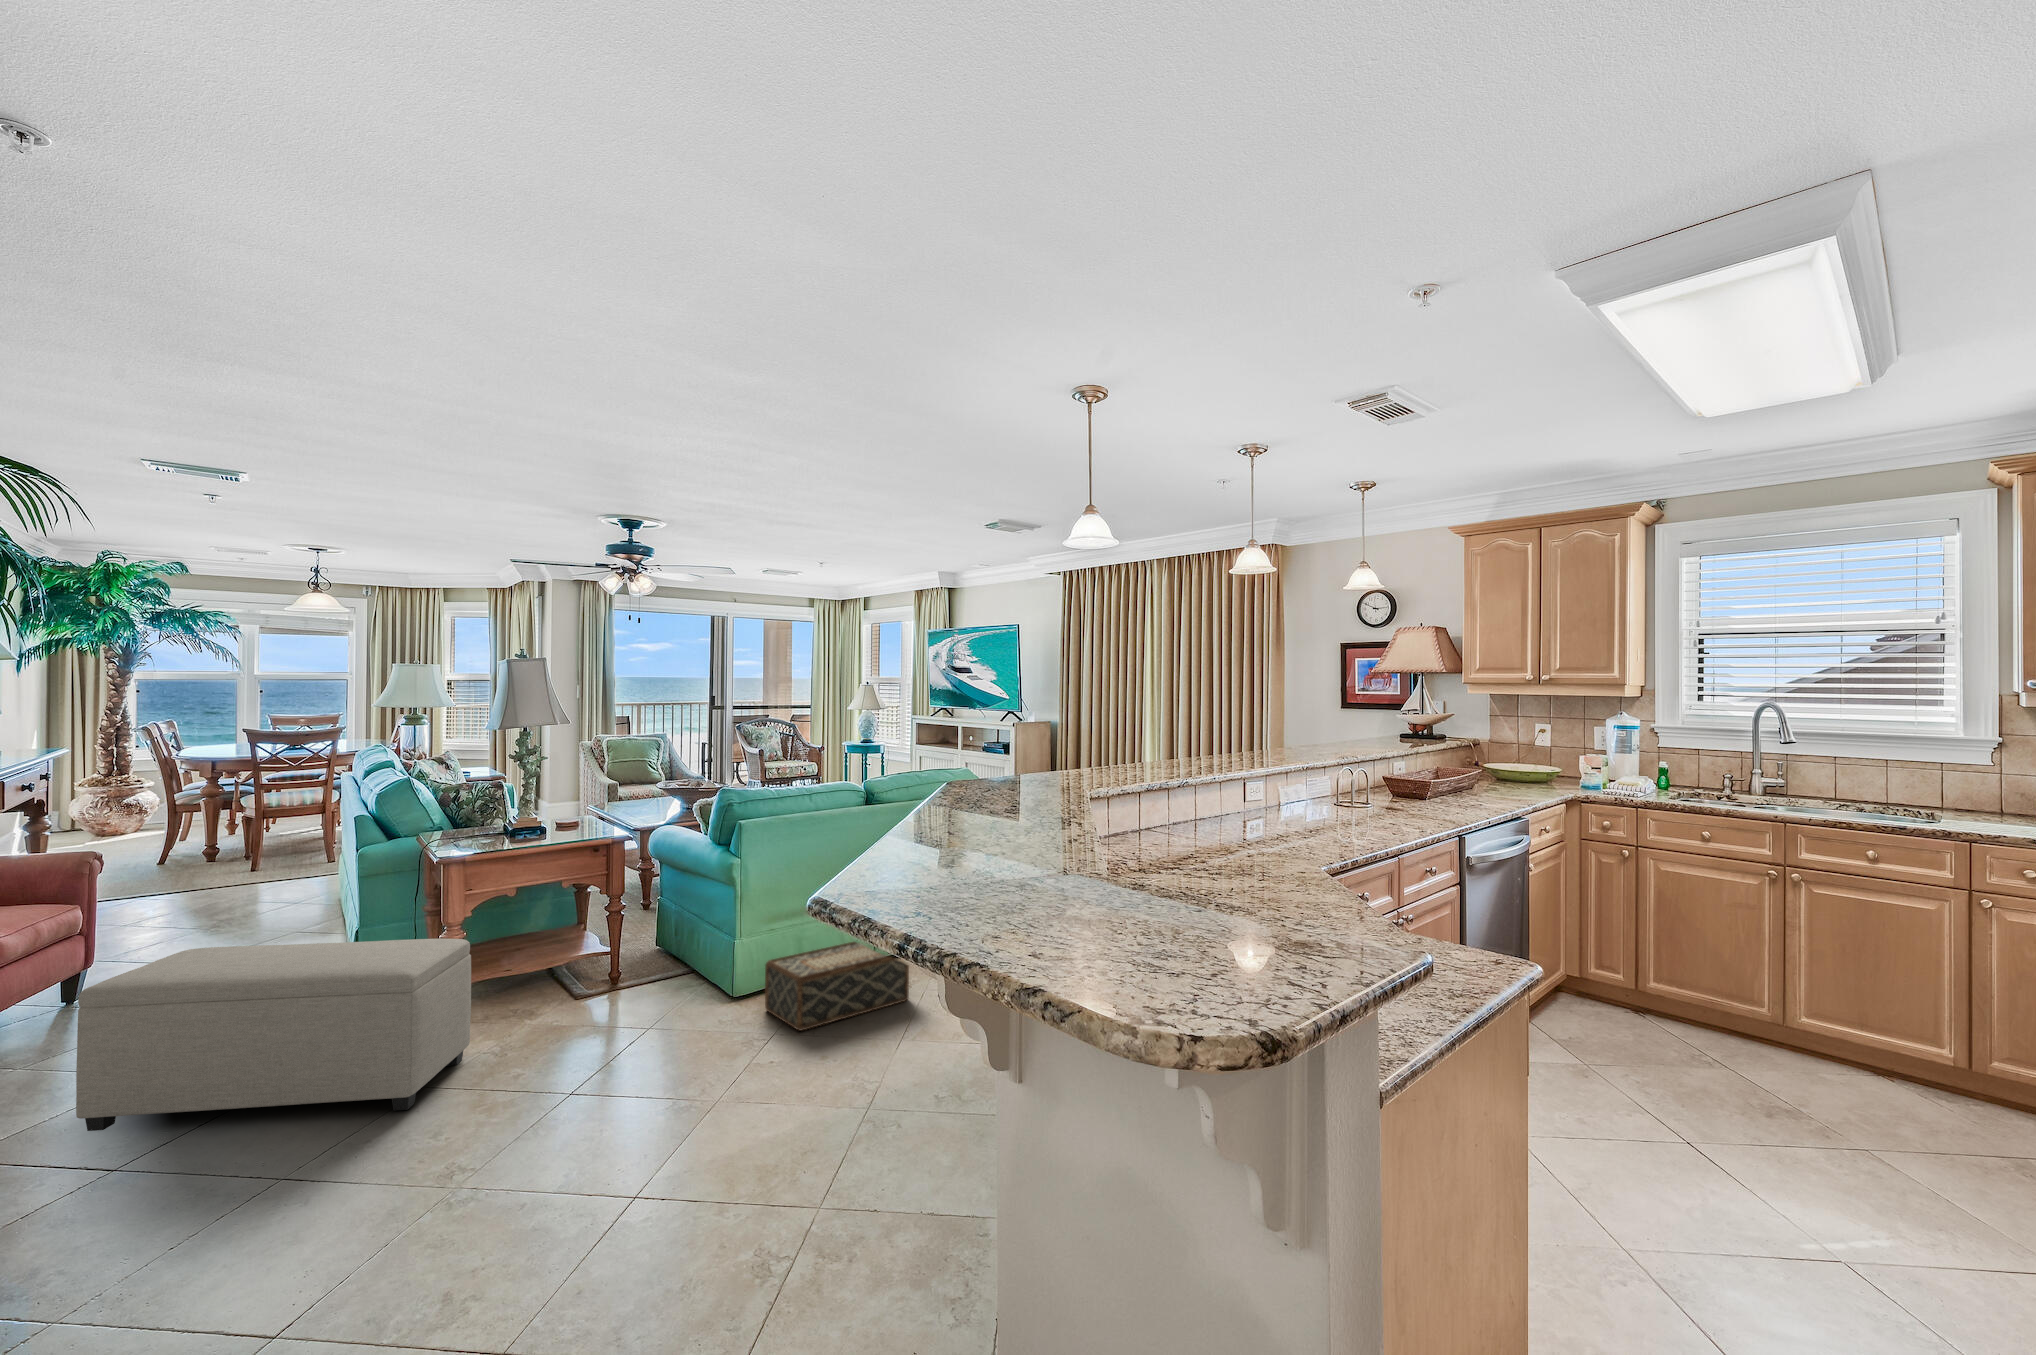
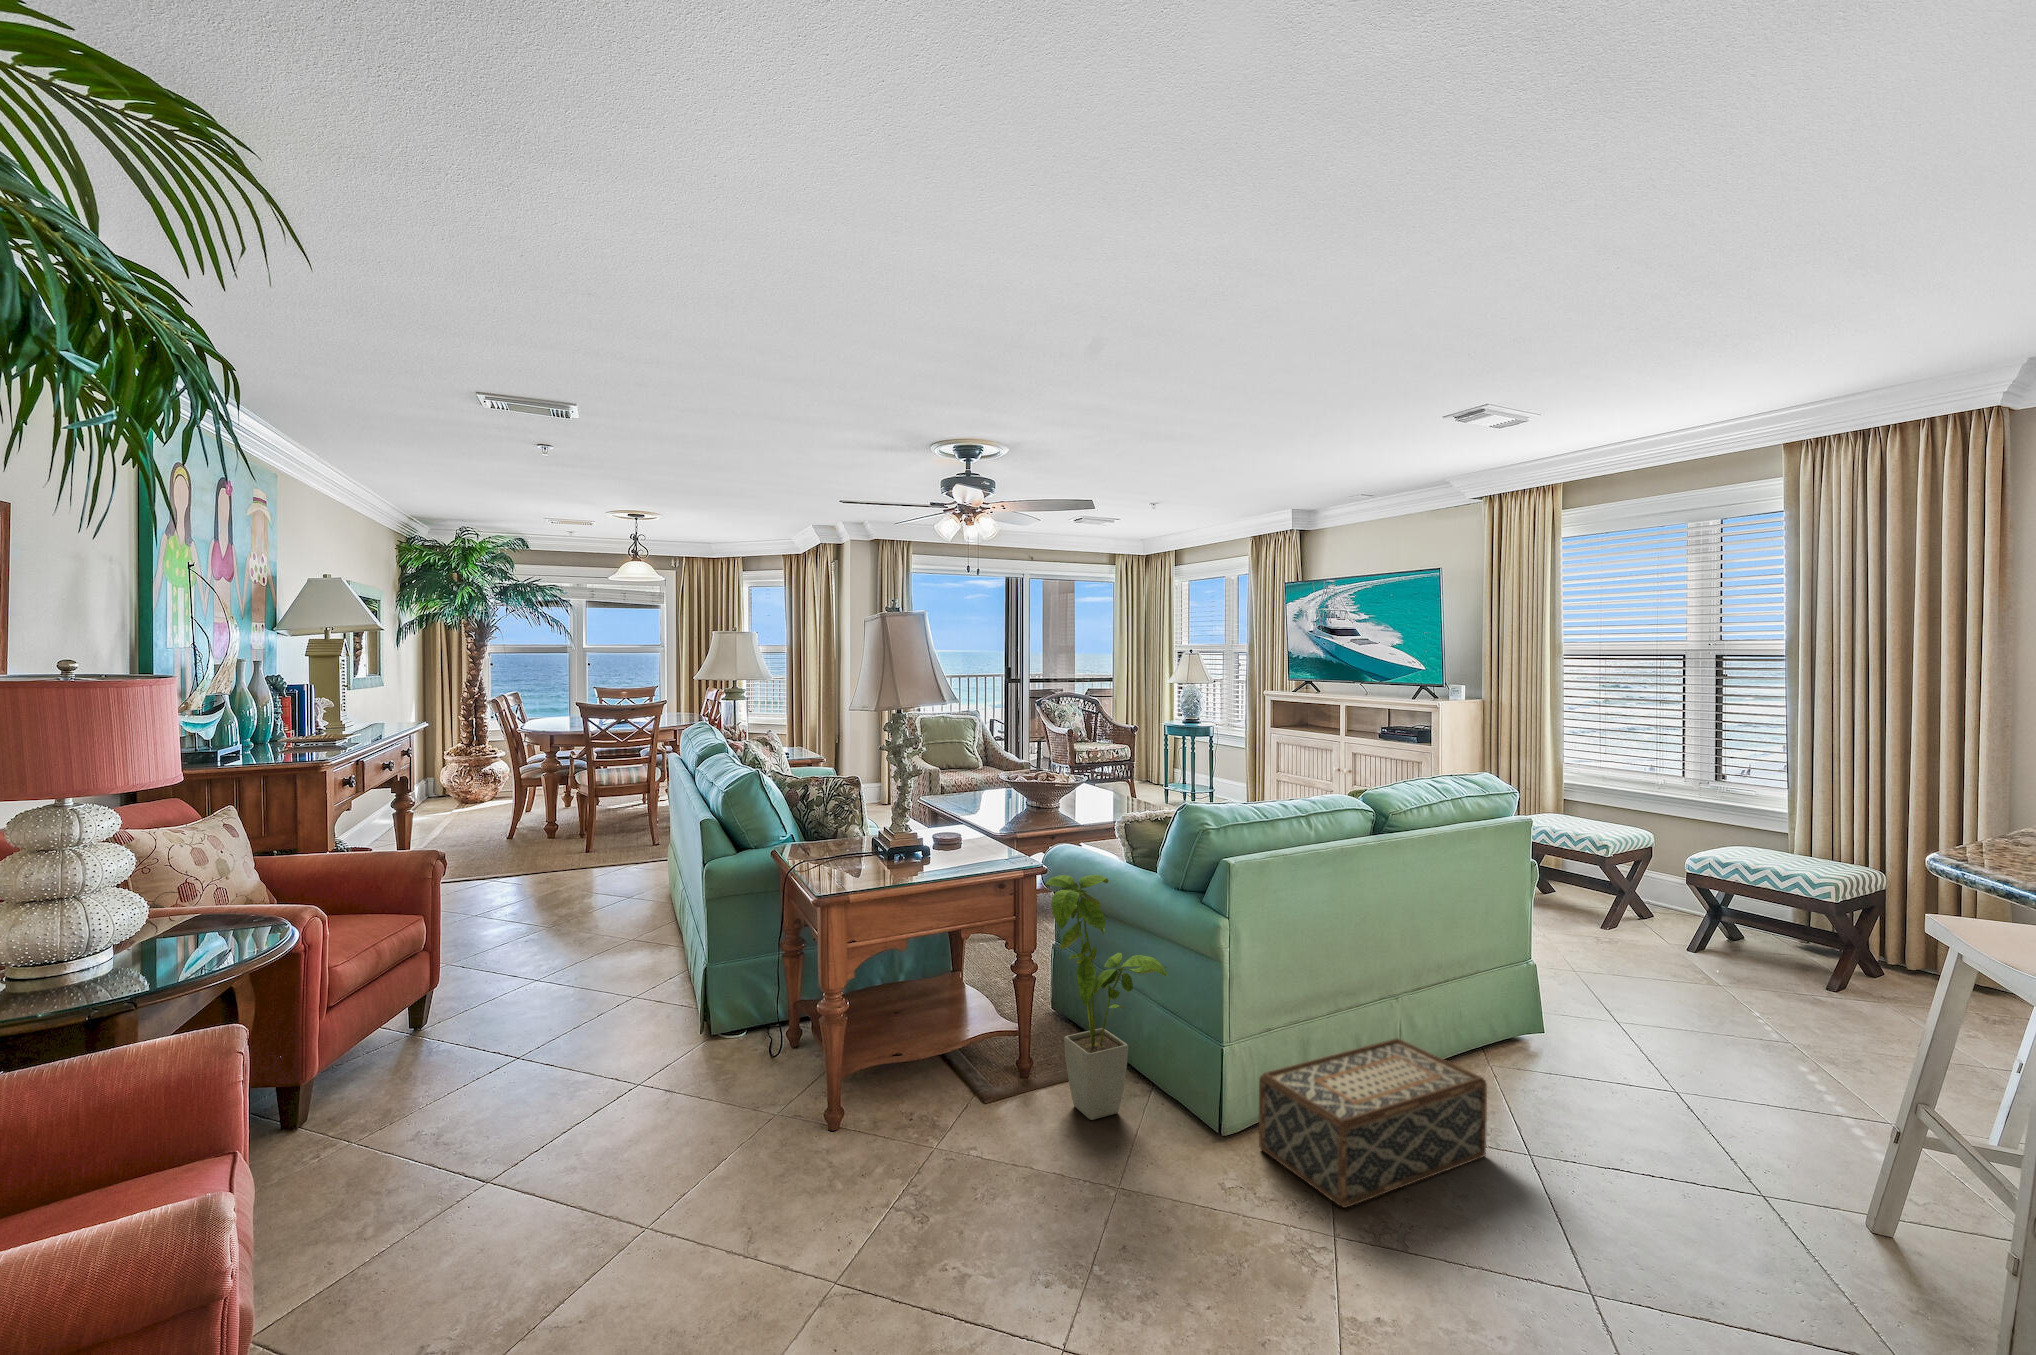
house plant: none [623,839,711,1007] -> present [1045,875,1168,1120]
ottoman: present [76,939,471,1131] -> none [397,1005,866,1303]

